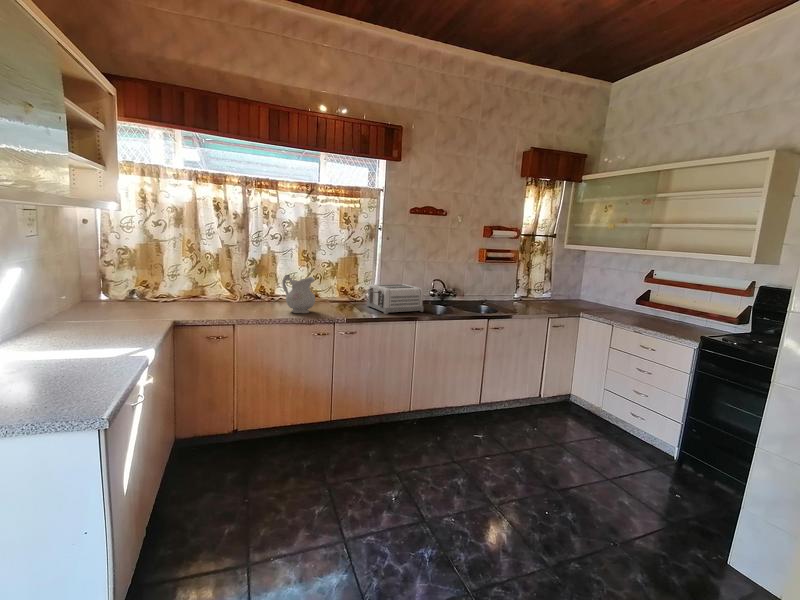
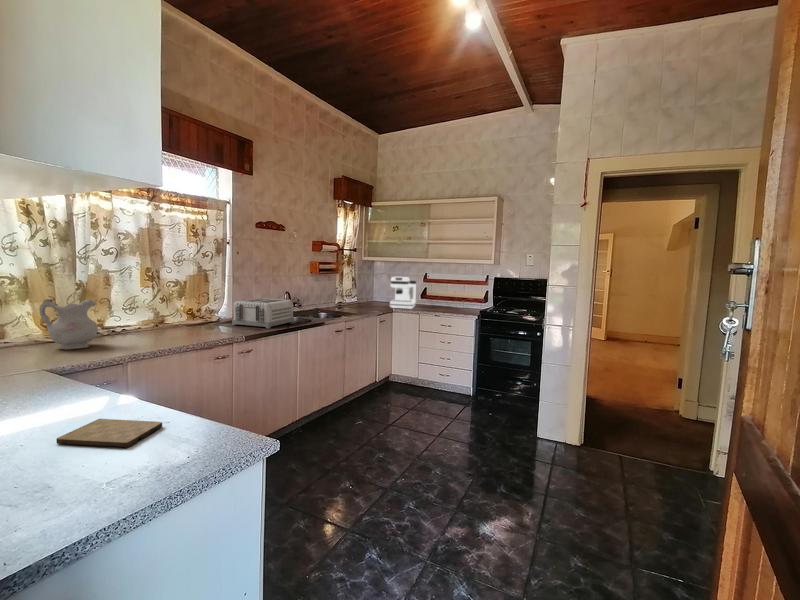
coffee maker: none [577,271,623,316] -> present [390,277,416,309]
ceramic pitcher: present [282,275,315,313] -> present [39,299,98,350]
cutting board: none [57,357,110,380] -> present [56,419,162,448]

